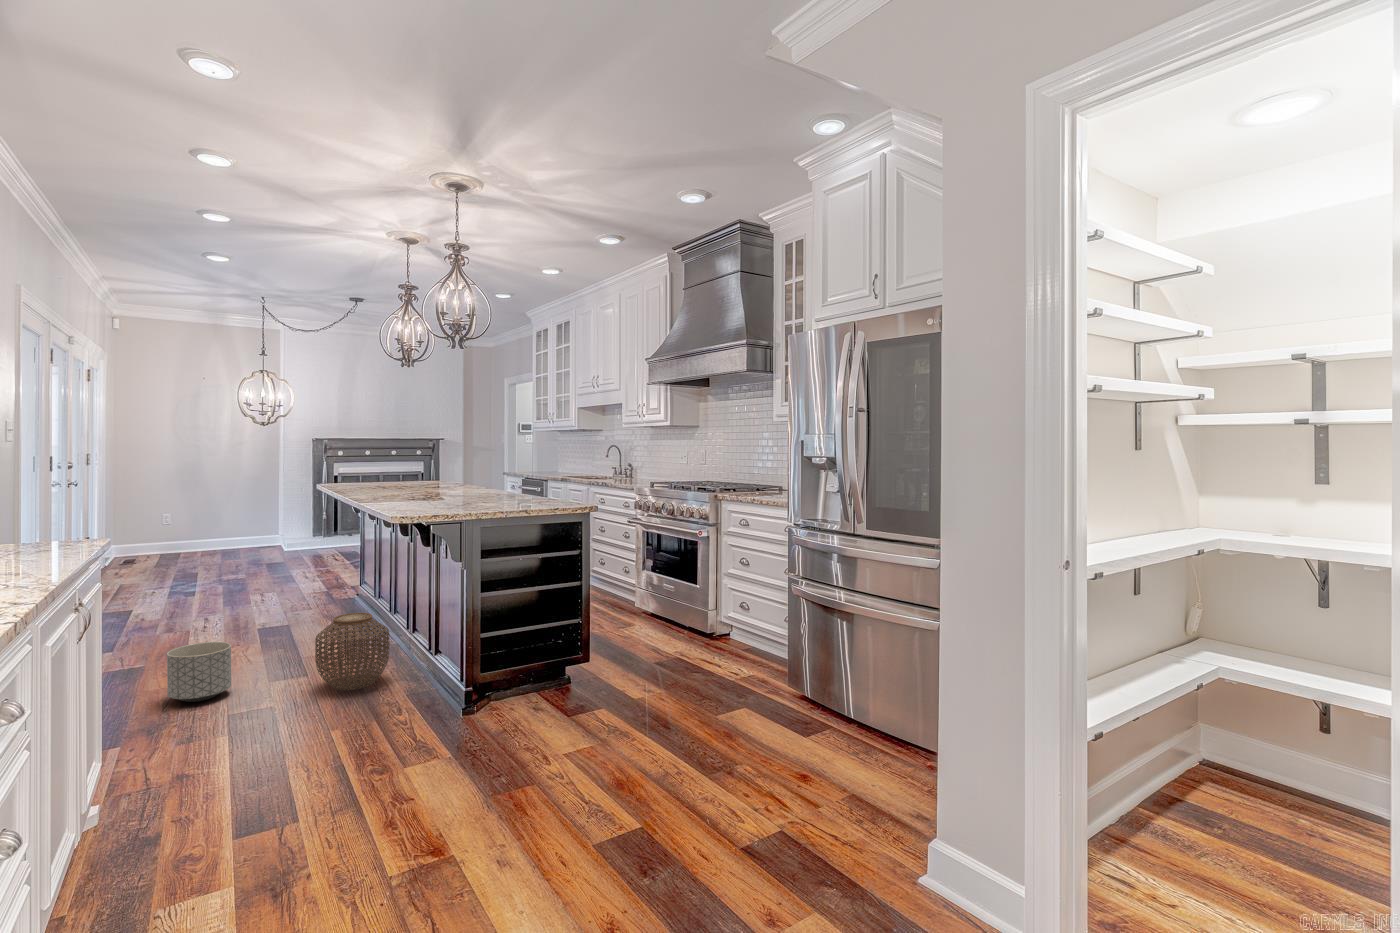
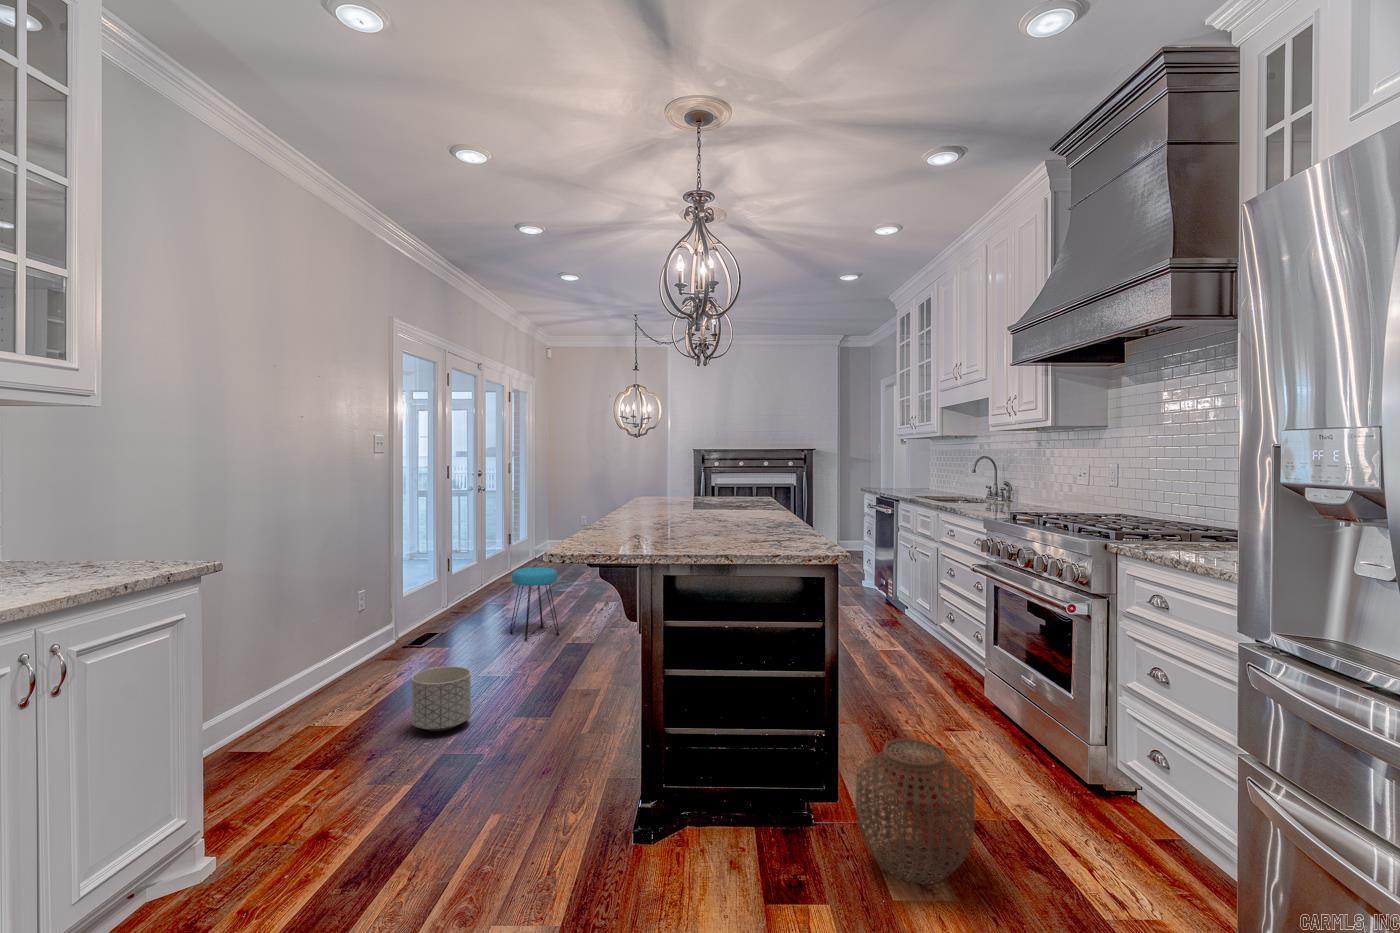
stool: none [176,558,240,631] -> present [510,567,559,640]
woven basket: present [315,613,389,690] -> present [856,739,975,884]

